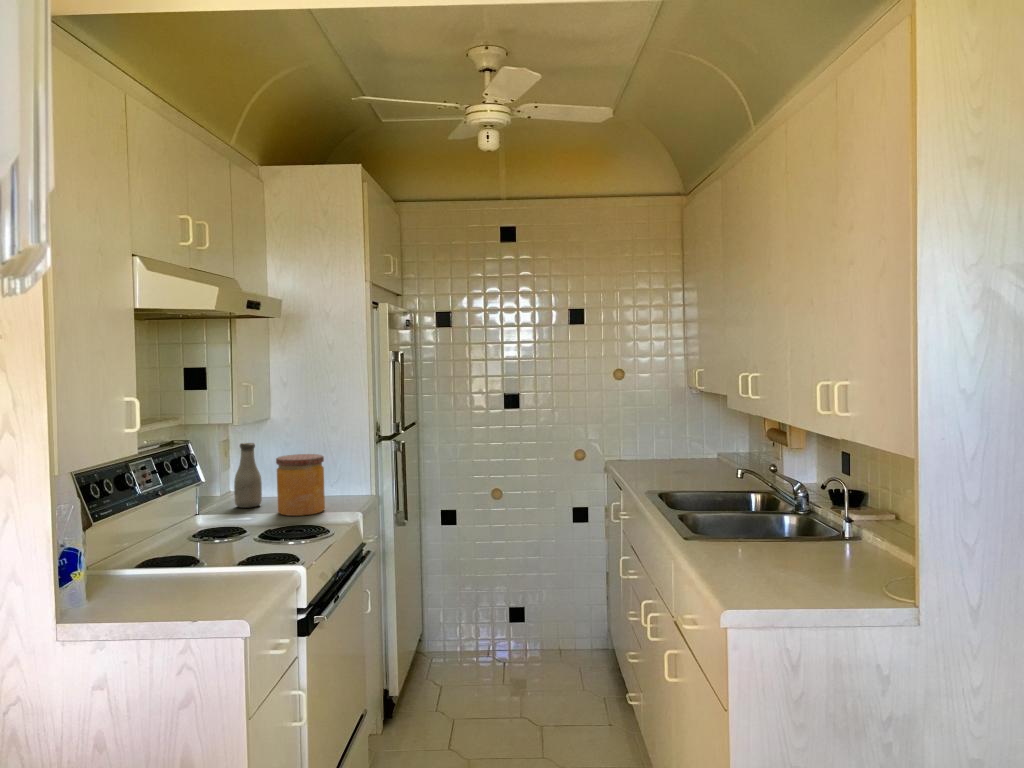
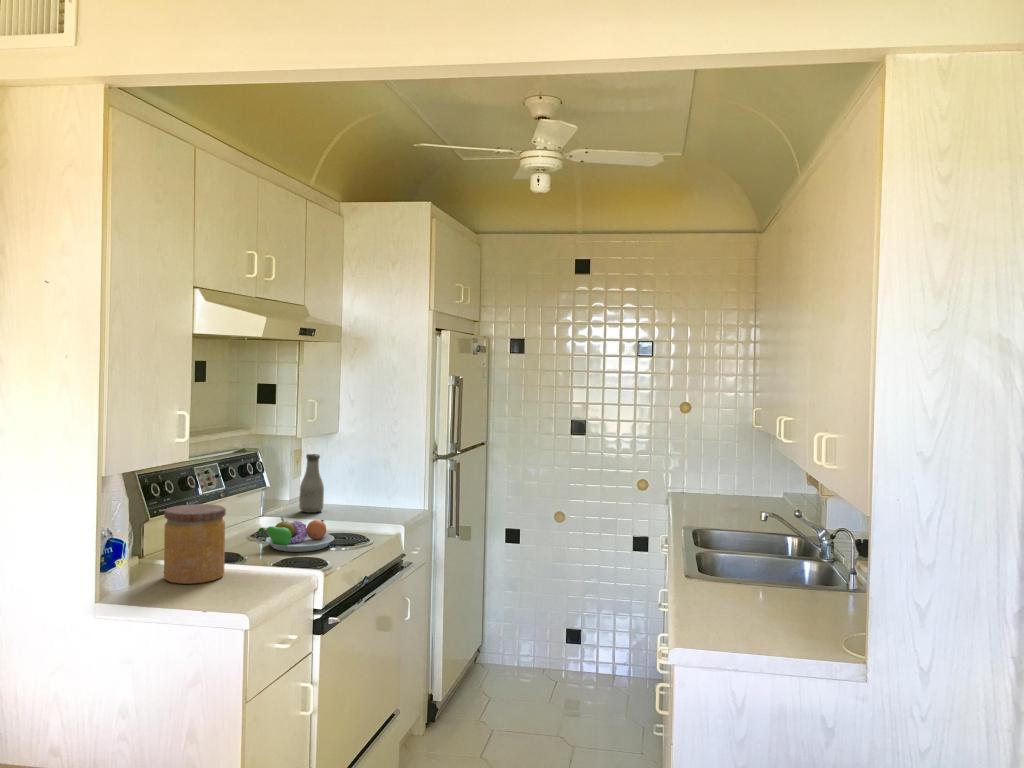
jar: present [276,454,325,516] -> present [164,504,226,584]
fruit bowl: none [214,512,299,549] -> present [258,517,335,552]

